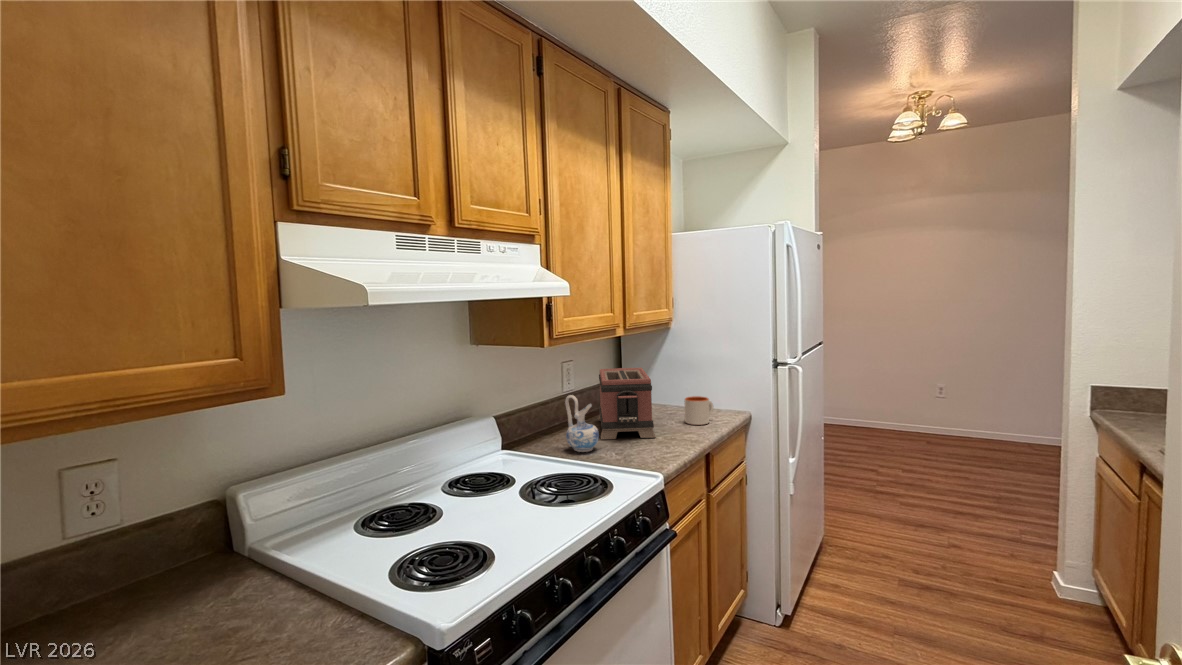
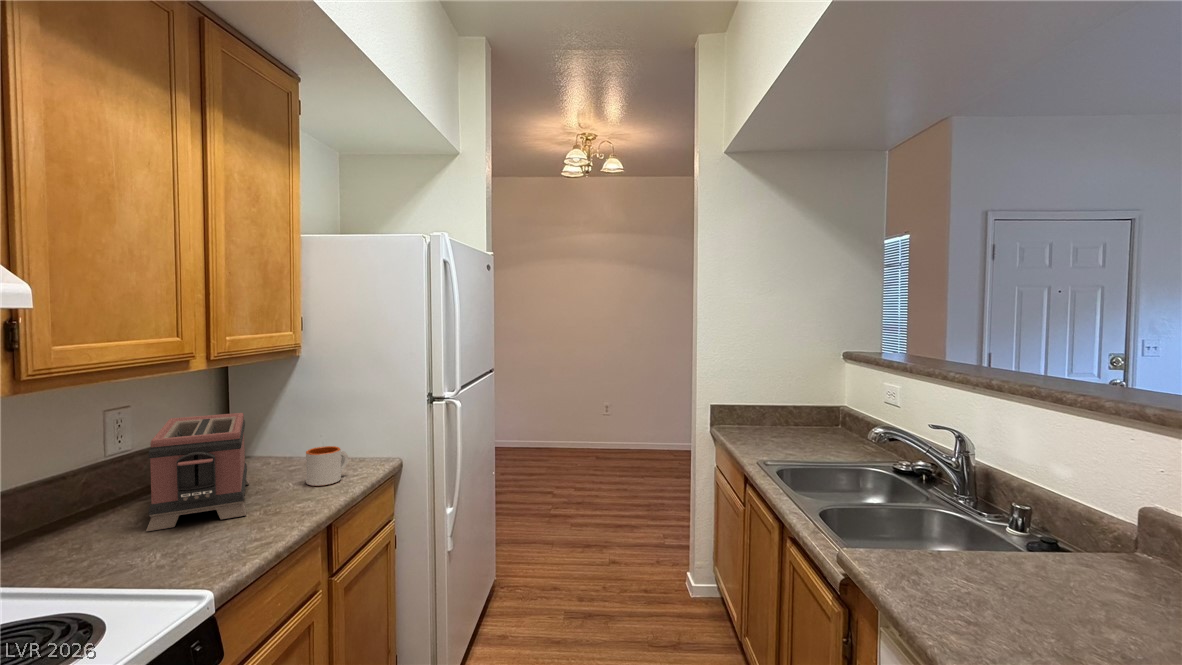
ceramic pitcher: present [565,395,599,452] -> none [57,472,129,564]

